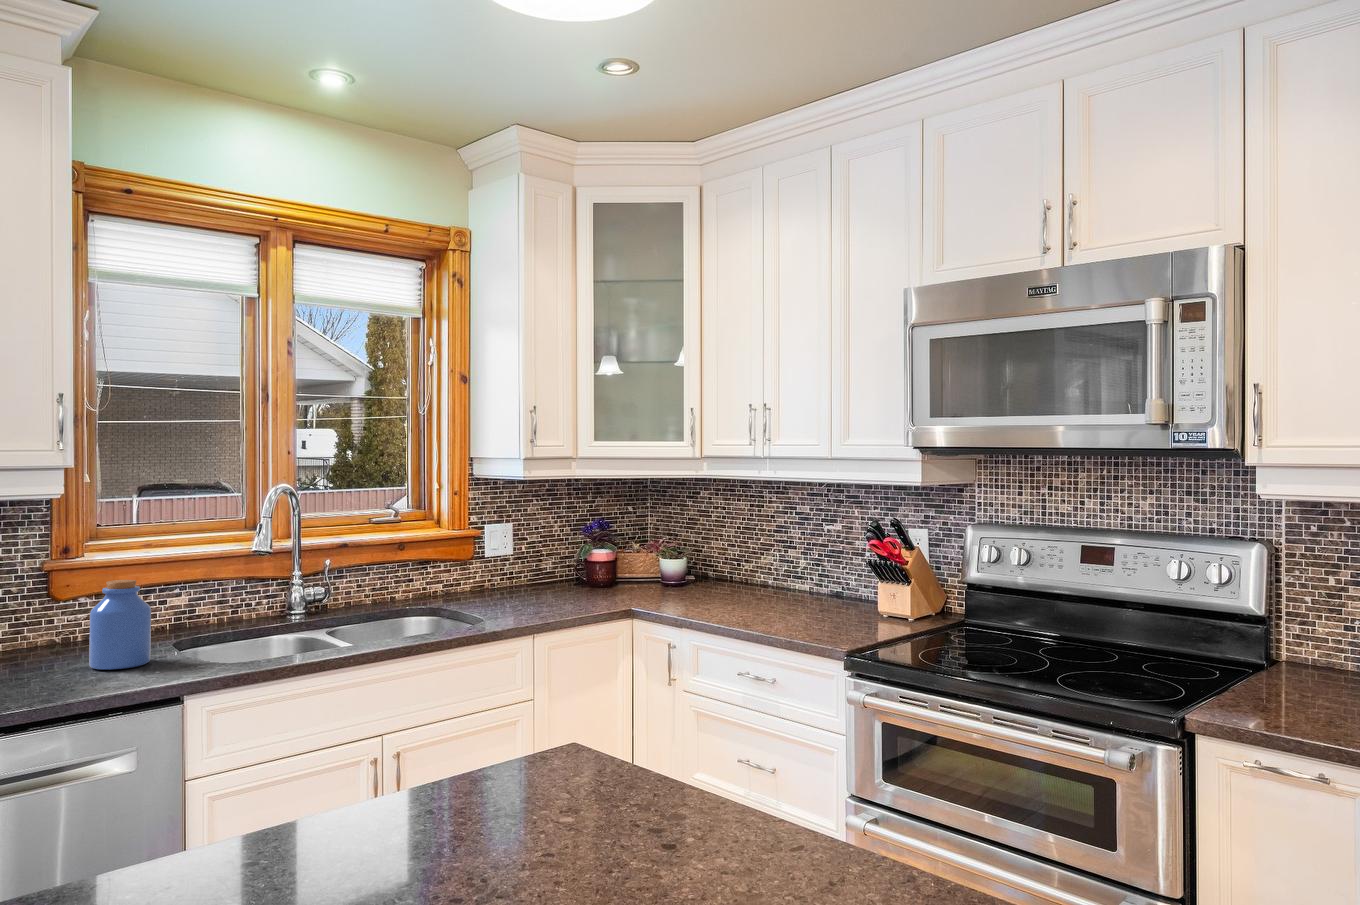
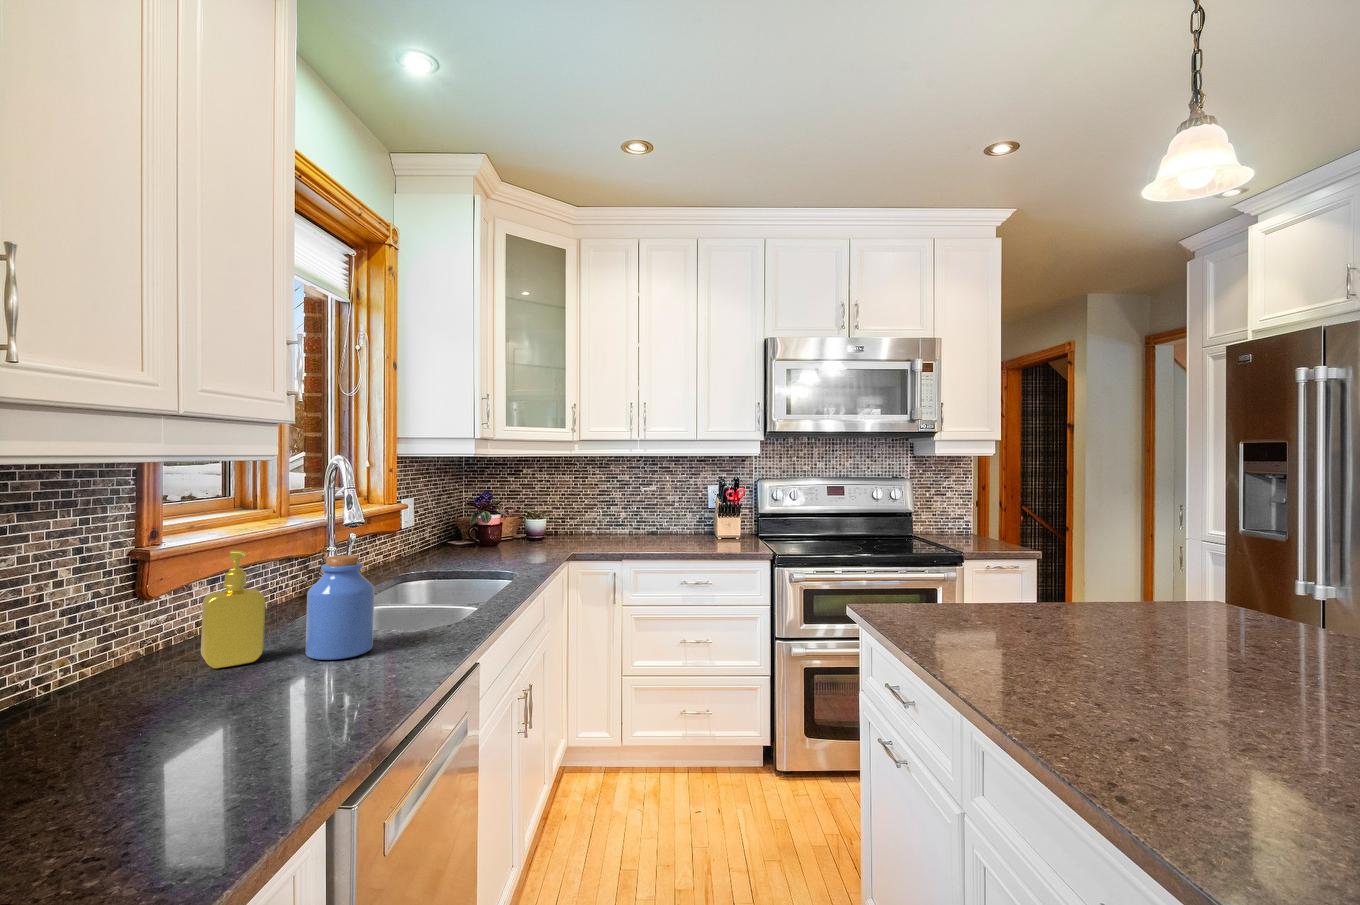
soap dispenser: none [41,568,94,660] -> present [201,550,265,668]

